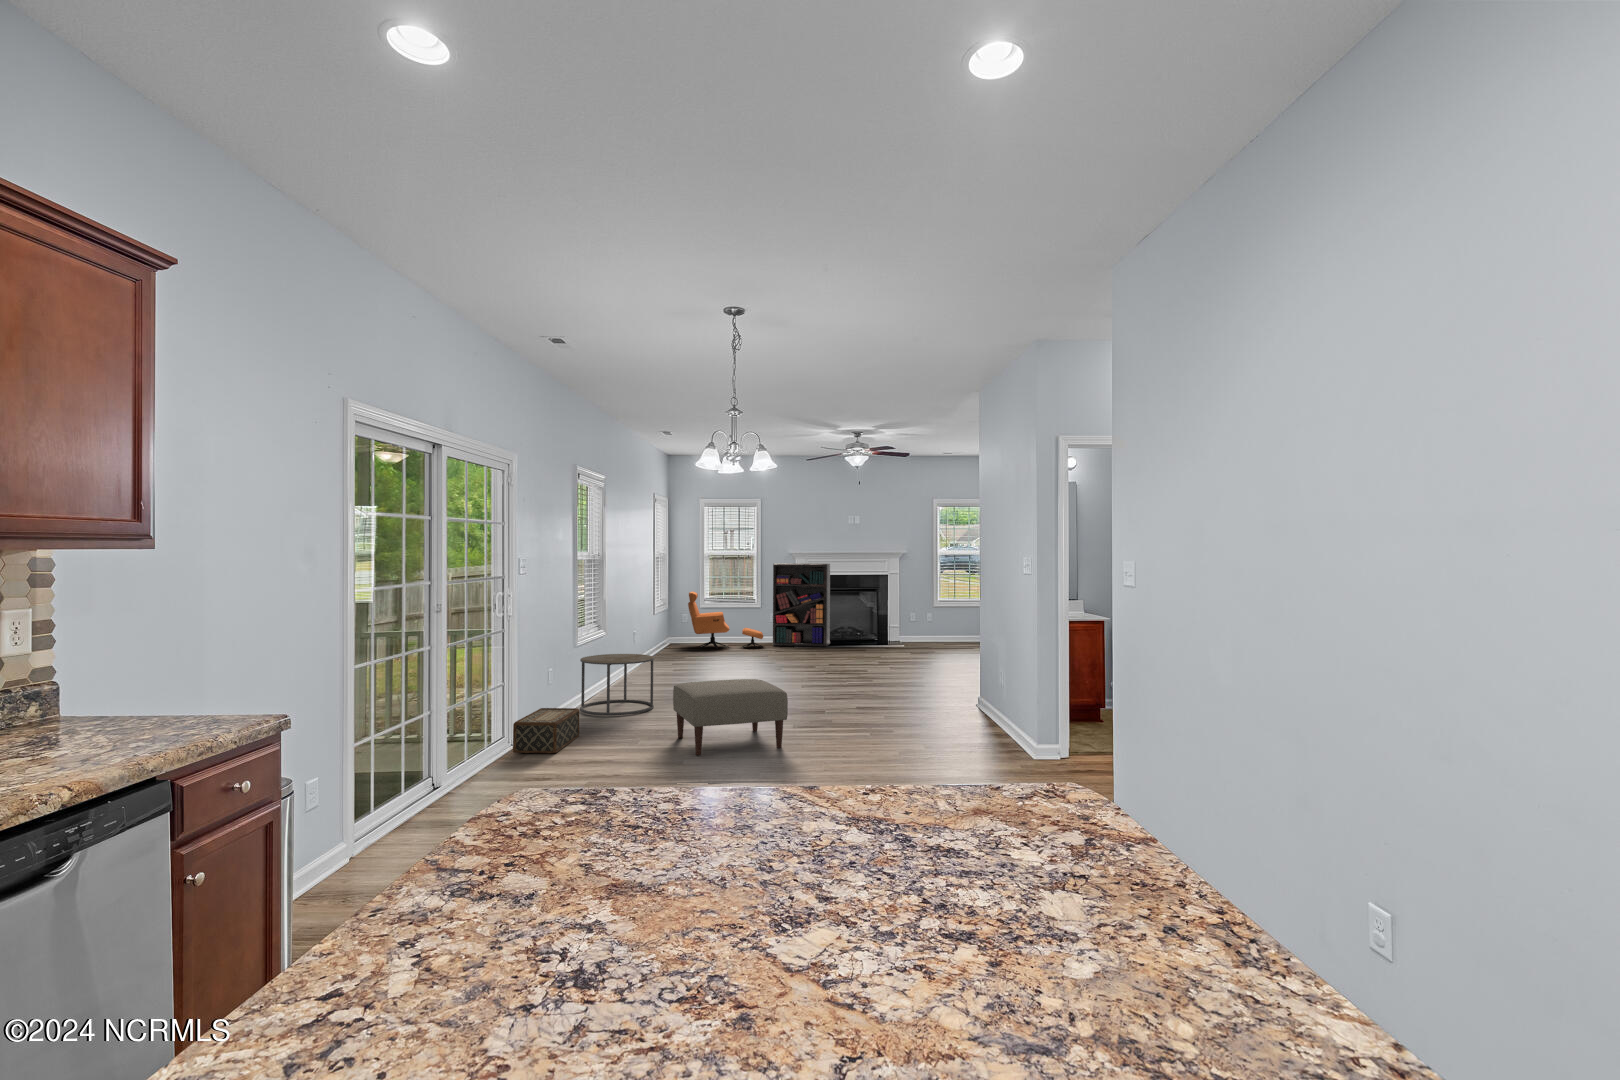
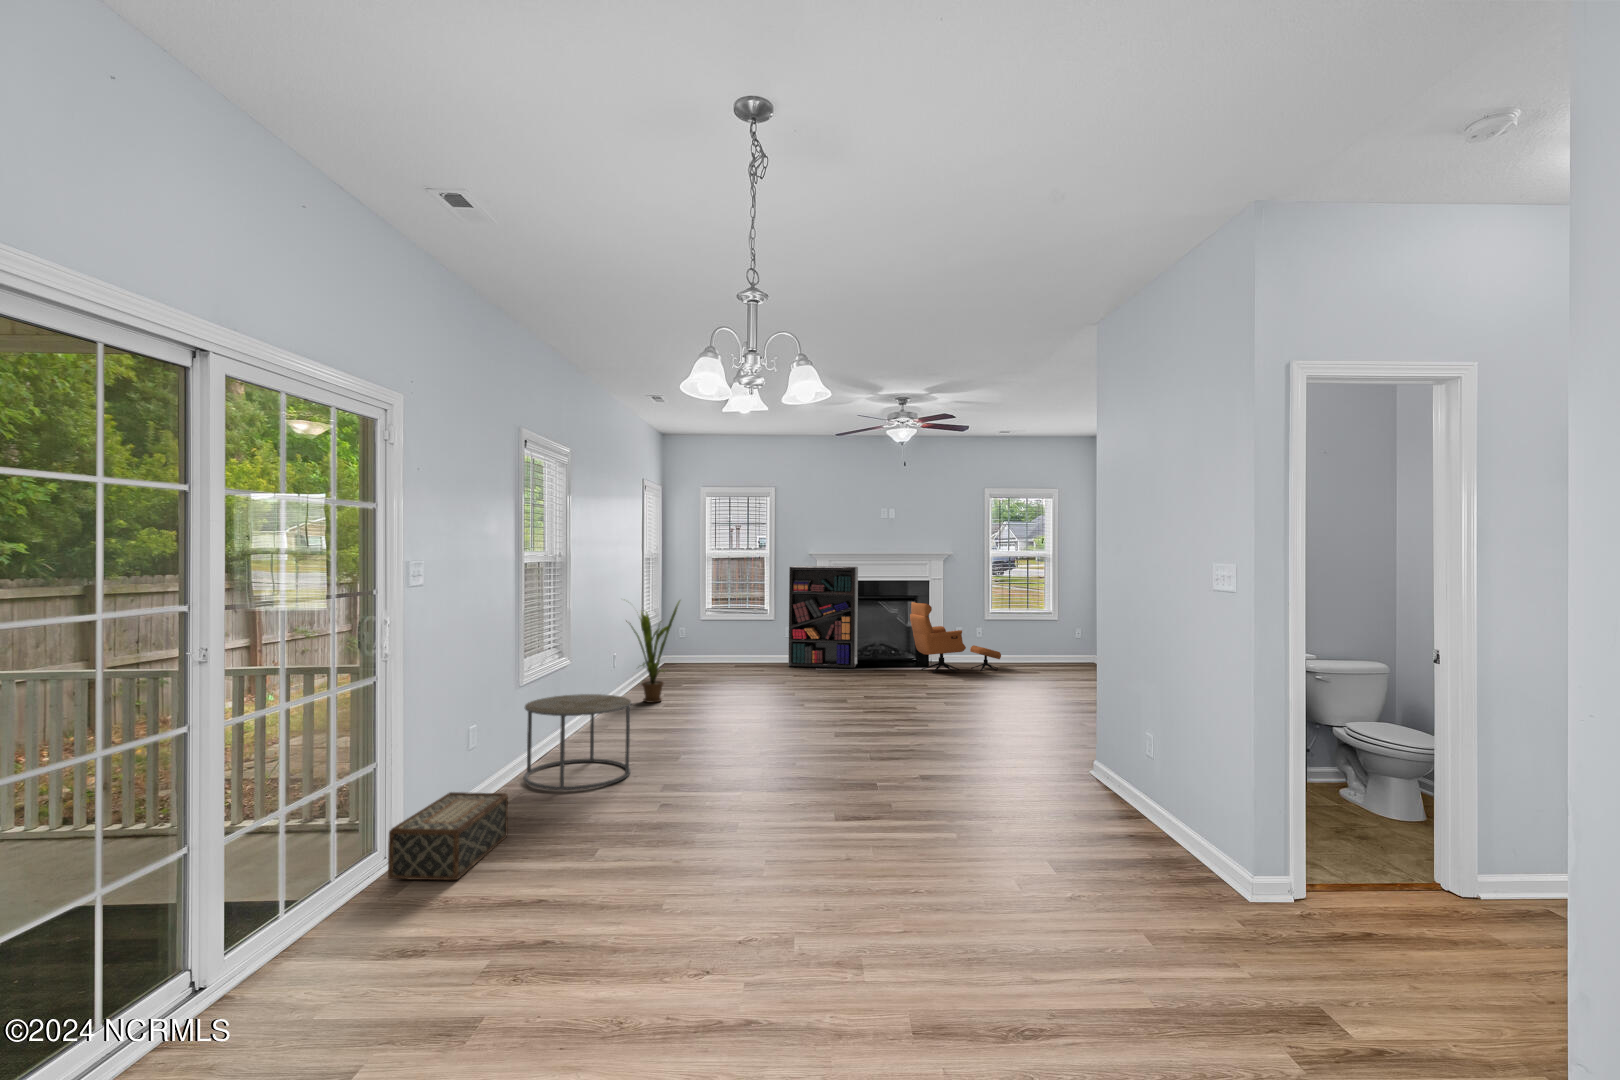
house plant: none [638,589,686,669] -> present [626,601,680,703]
armchair: present [688,592,764,649] -> present [910,602,1001,673]
ottoman: present [673,679,788,755] -> none [653,747,834,888]

